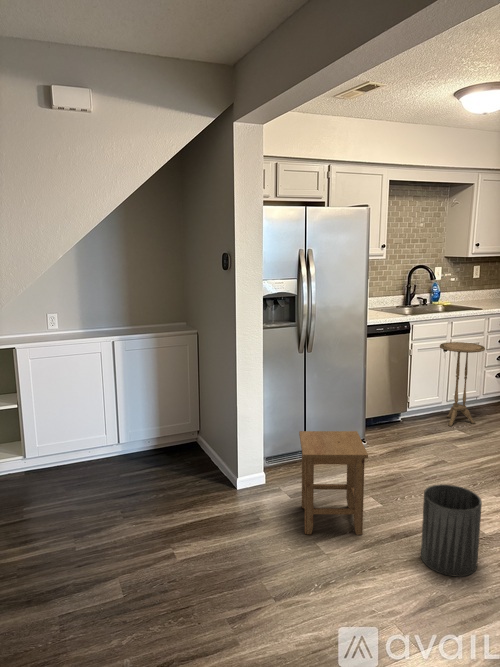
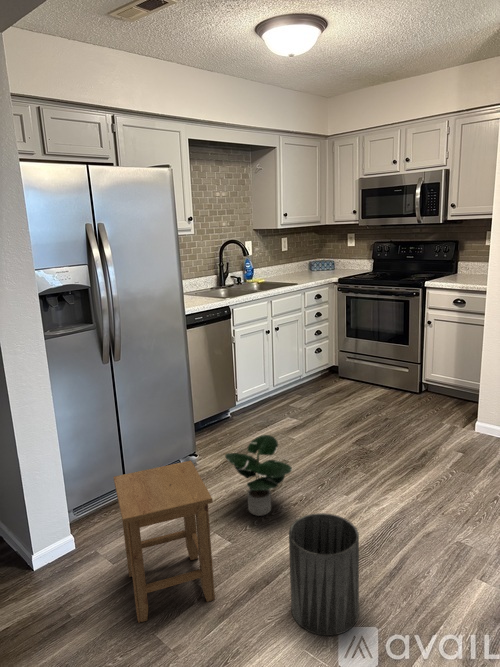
side table: present [440,342,485,426] -> none [262,322,309,415]
potted plant: none [386,429,442,493] -> present [225,435,292,516]

